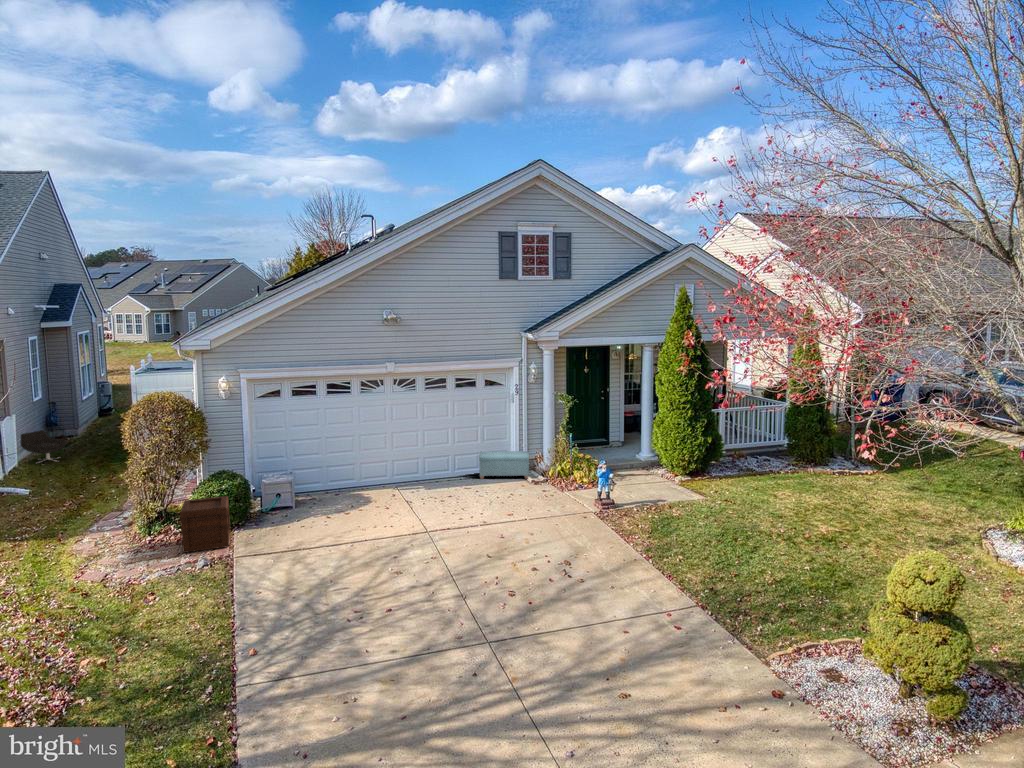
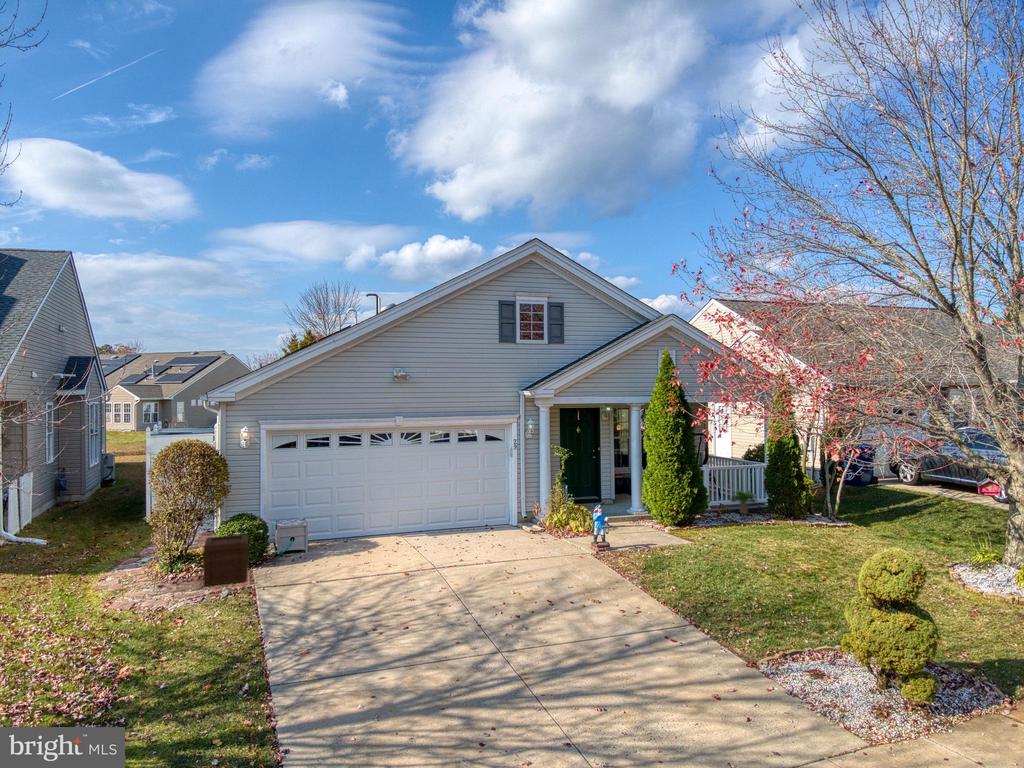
lounge chair: present [21,430,67,461] -> none [45,487,89,518]
potted plant: none [744,433,778,460] -> present [730,490,756,514]
bench: present [479,451,529,479] -> none [480,503,527,529]

